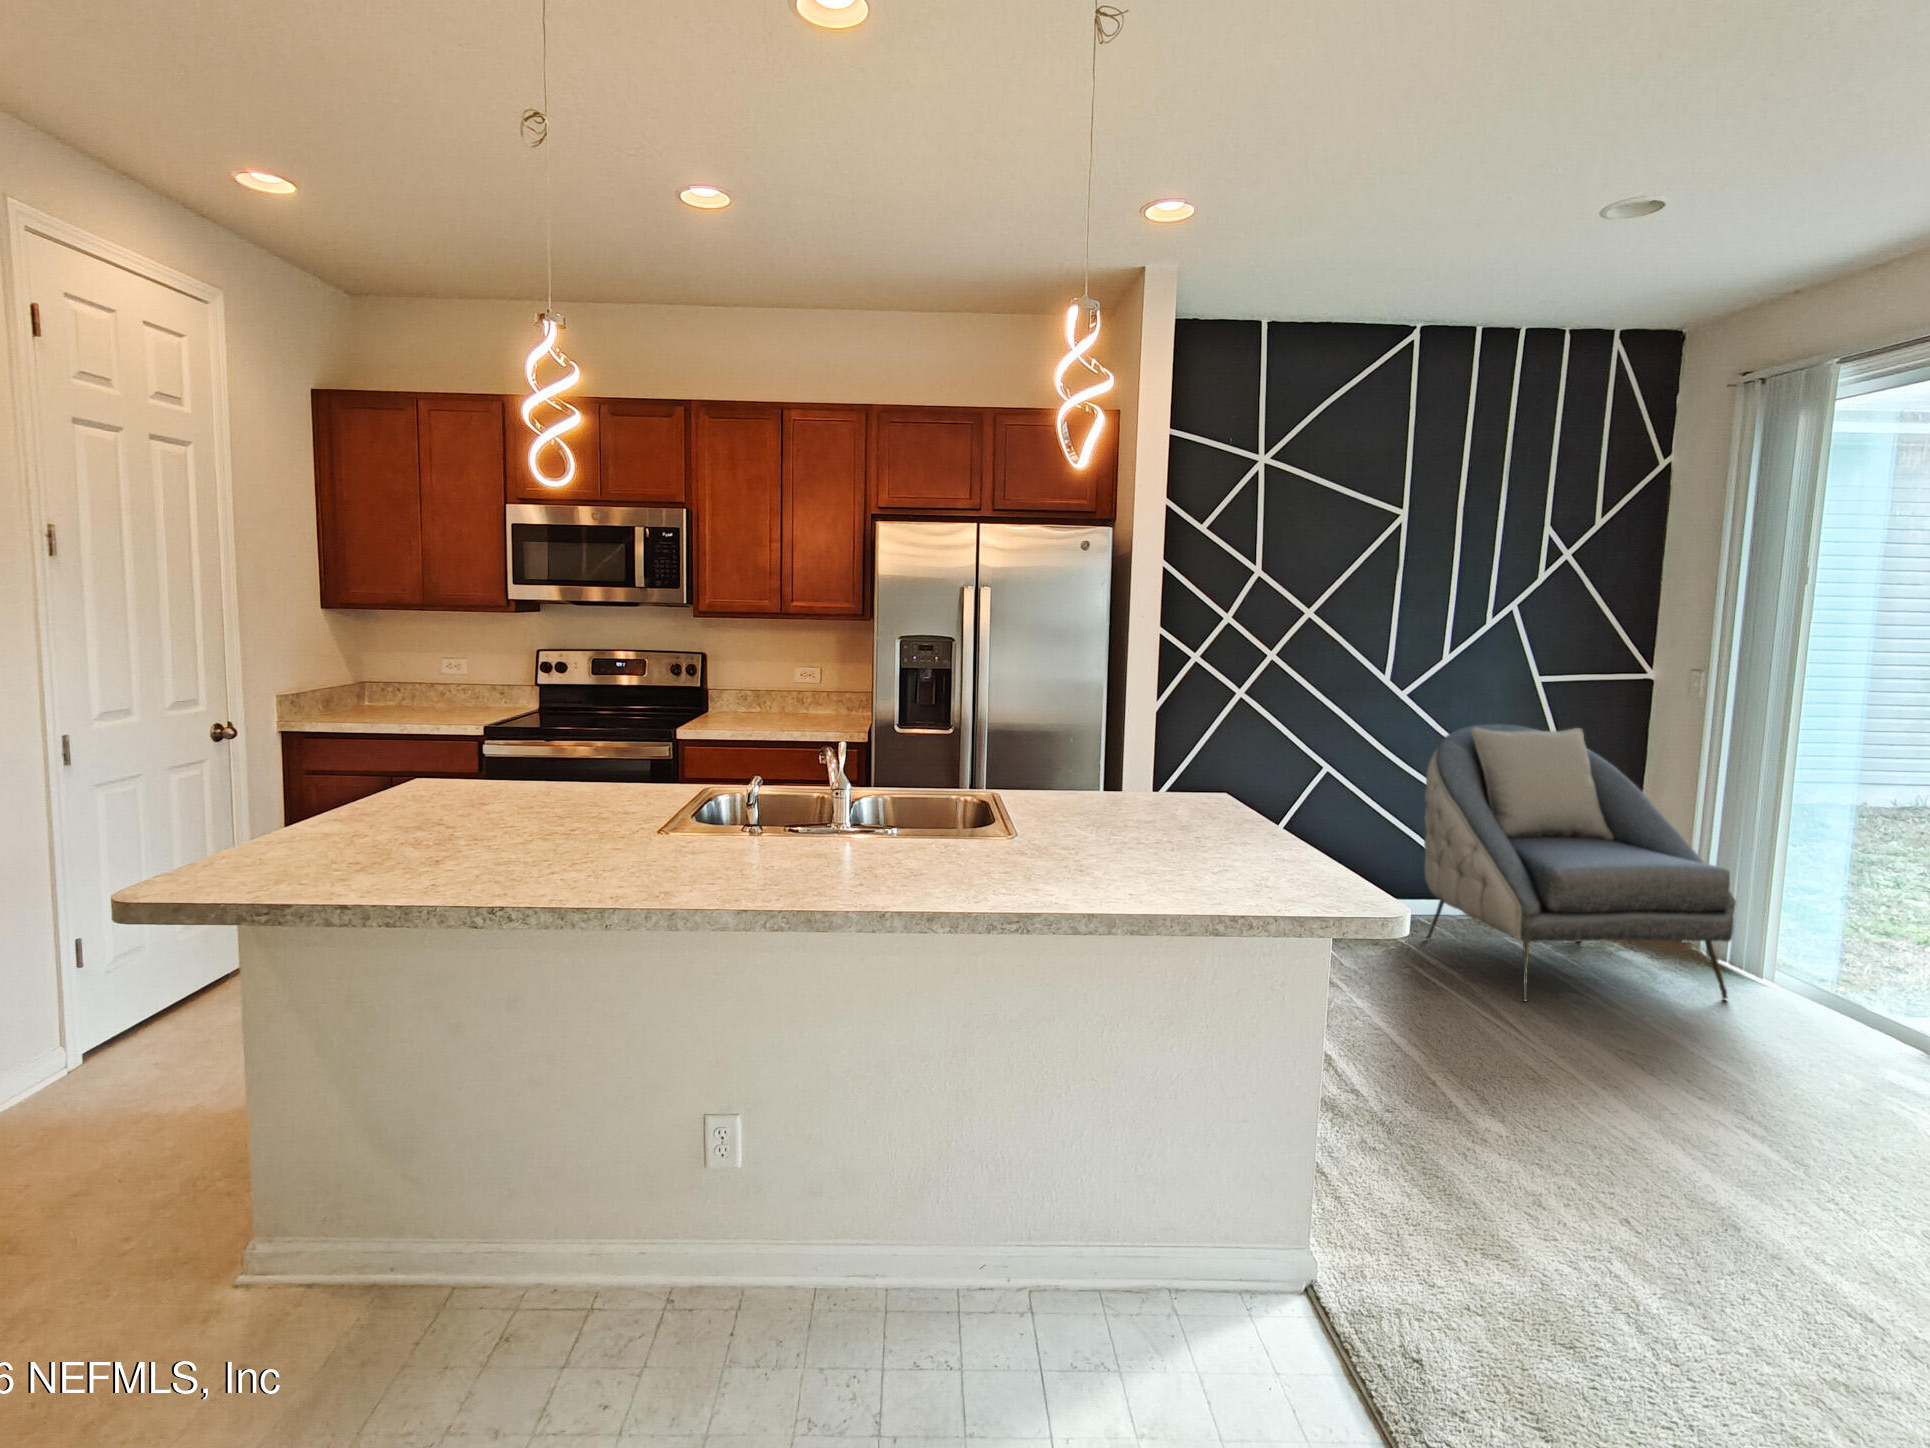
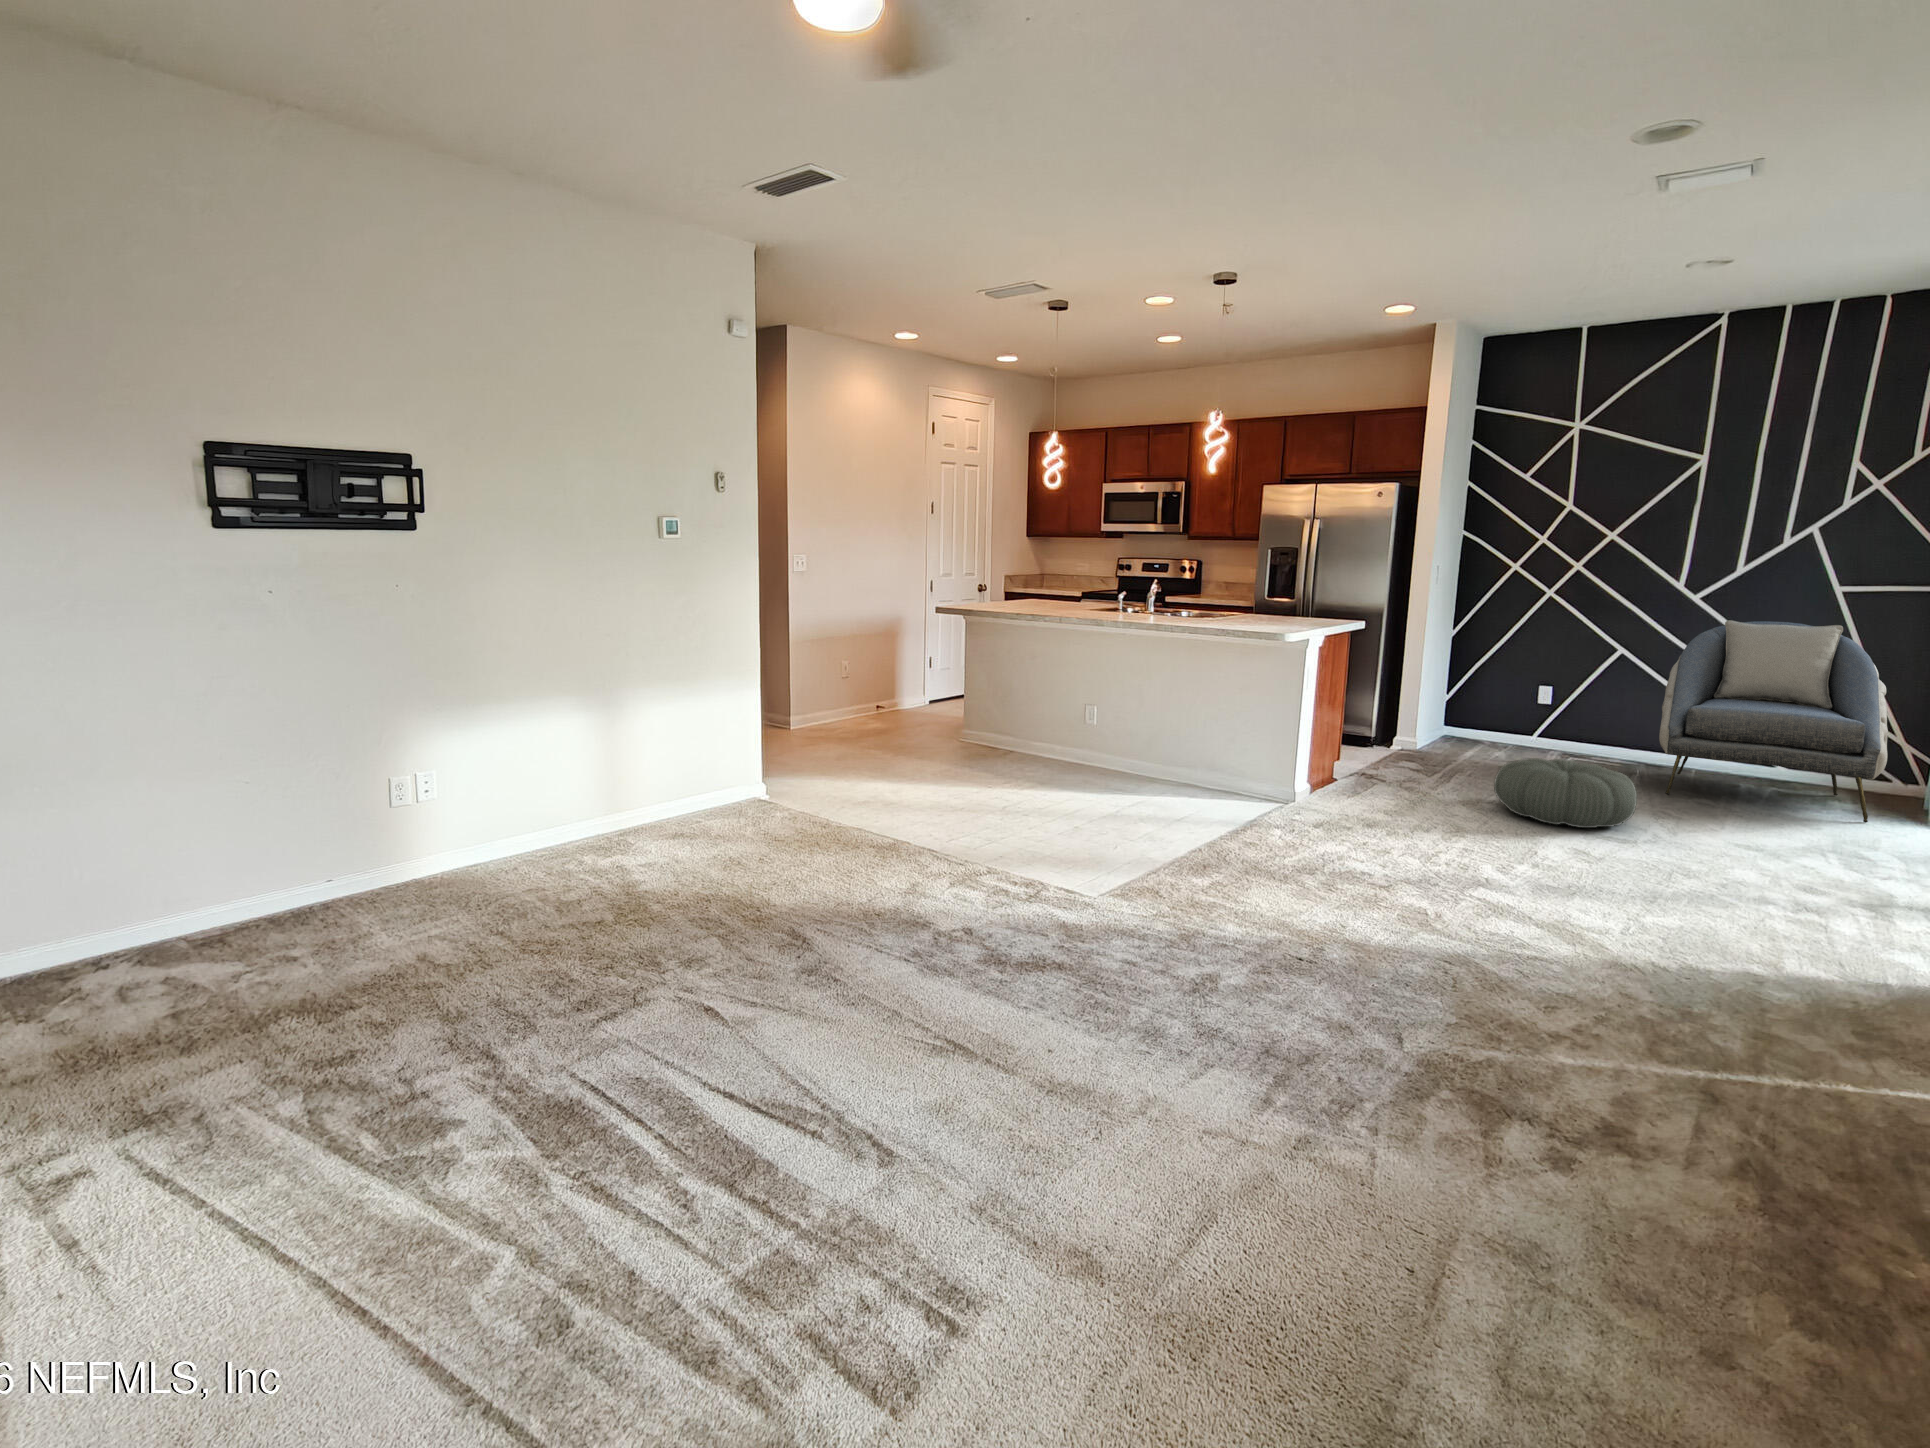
pouf: none [1495,1020,1791,1202] -> present [1494,758,1637,828]

